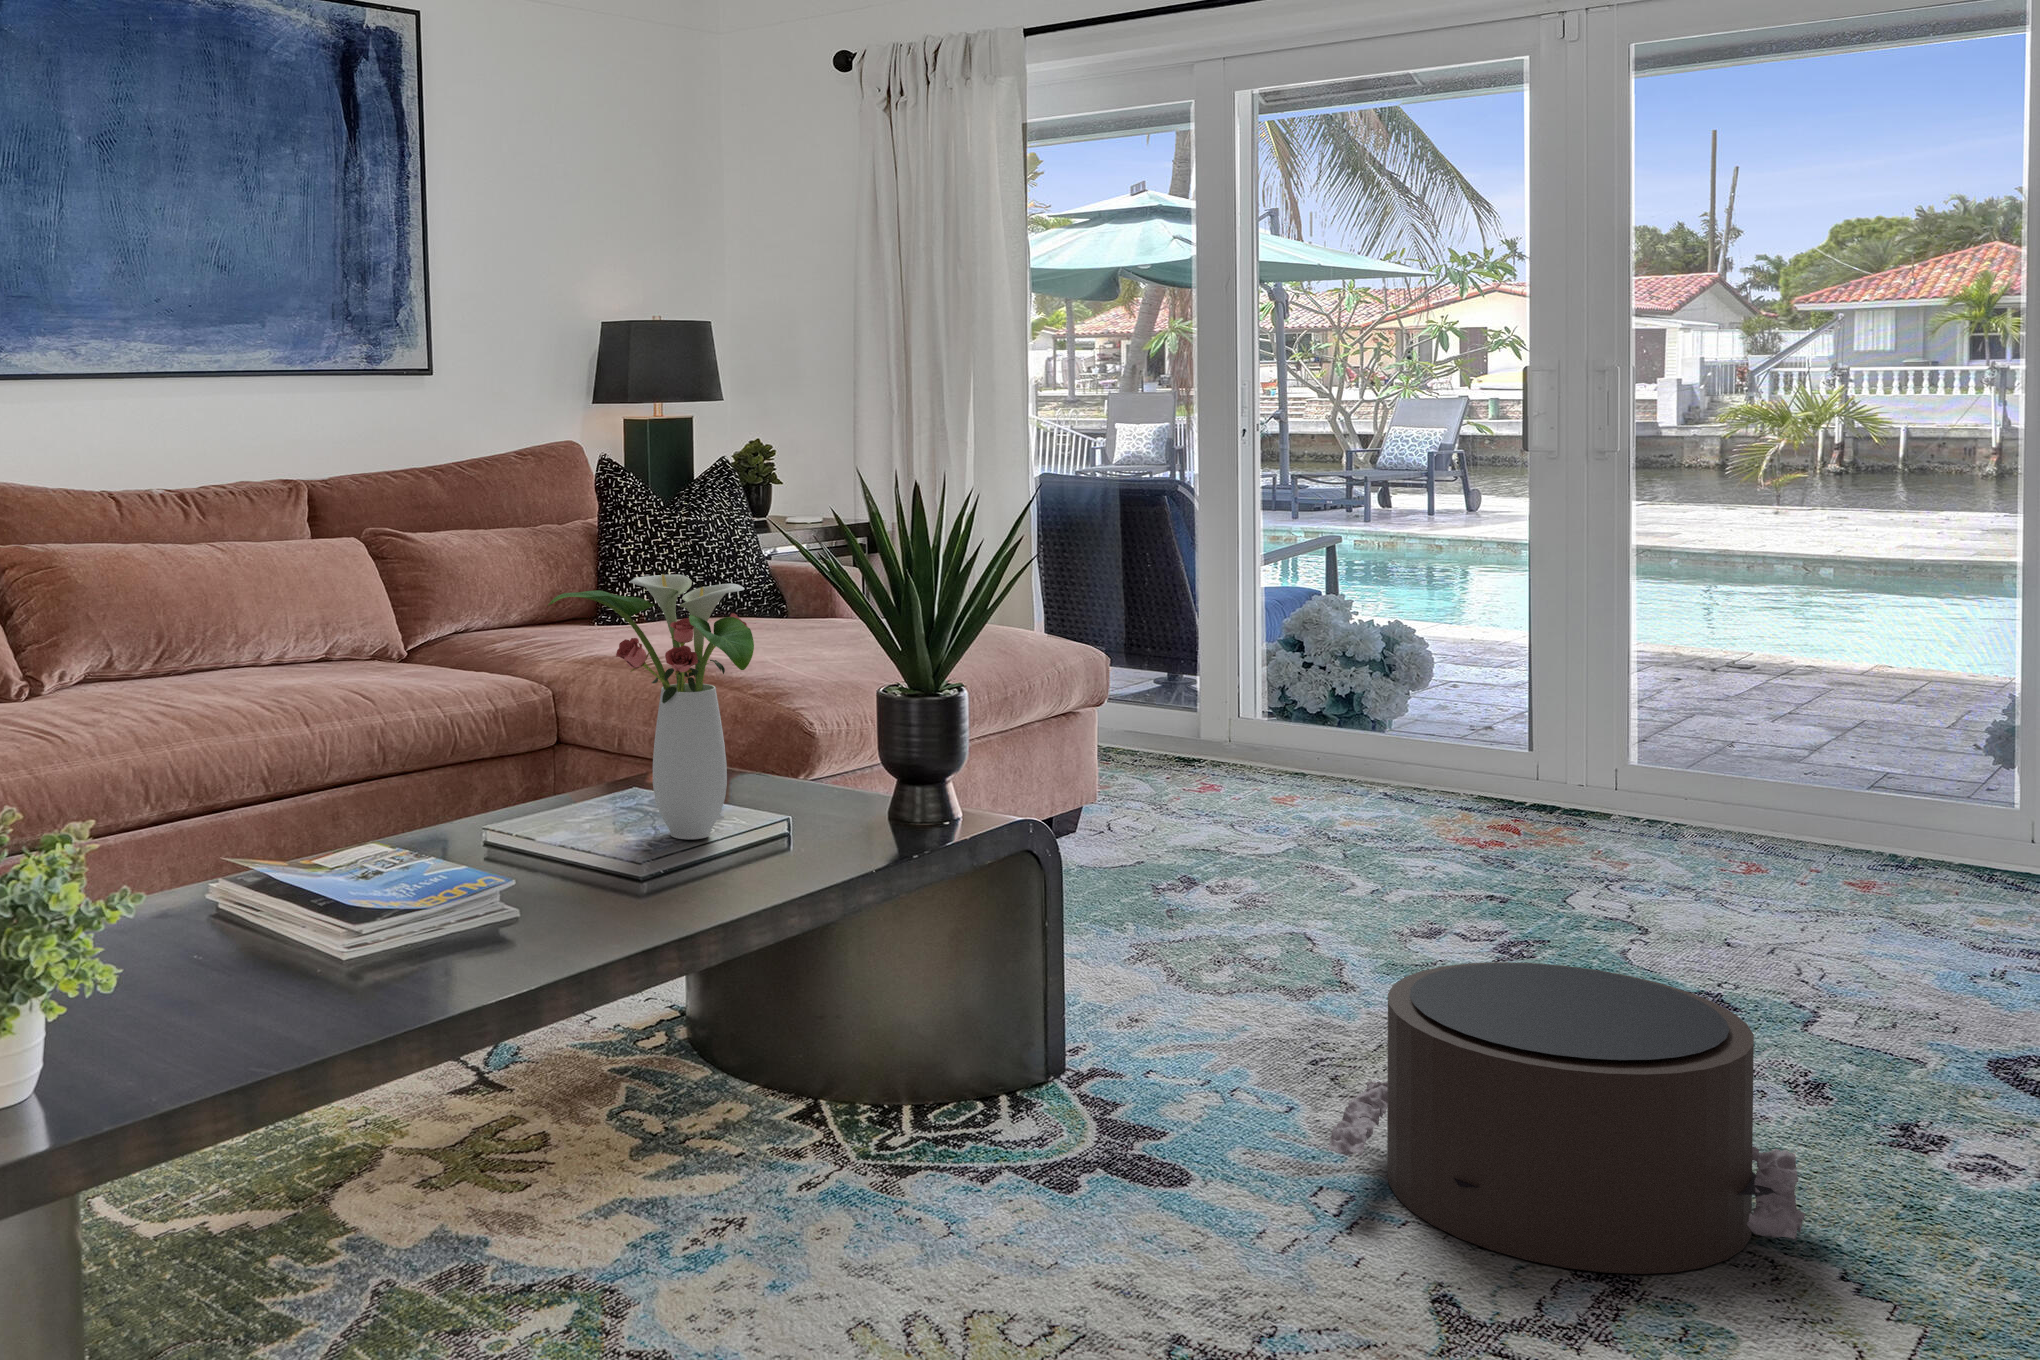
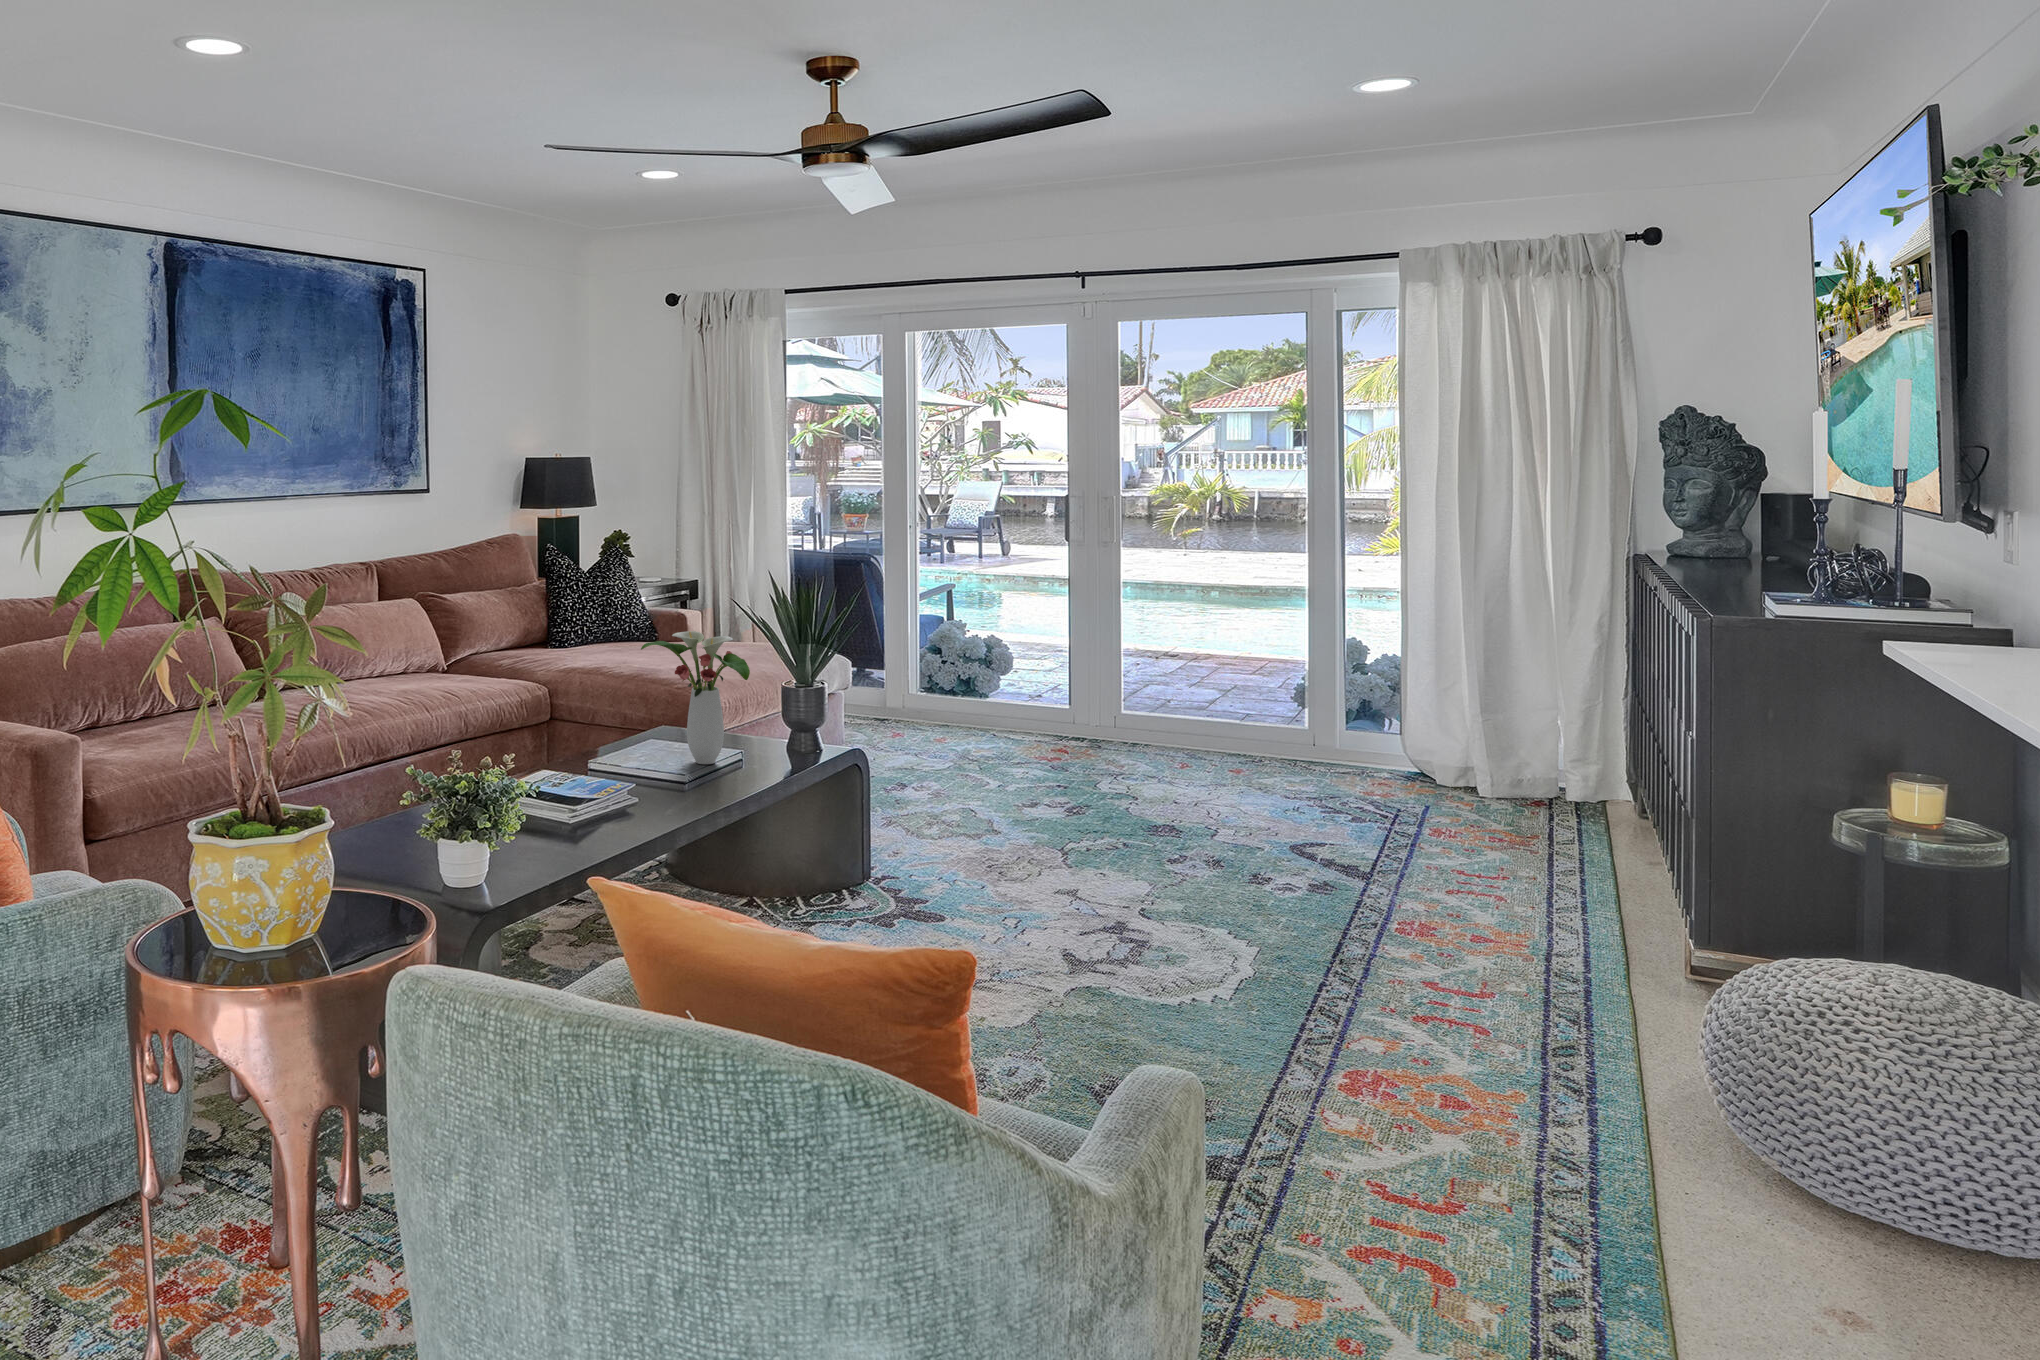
pouf: present [1328,962,1806,1274] -> none [1012,809,1214,939]

